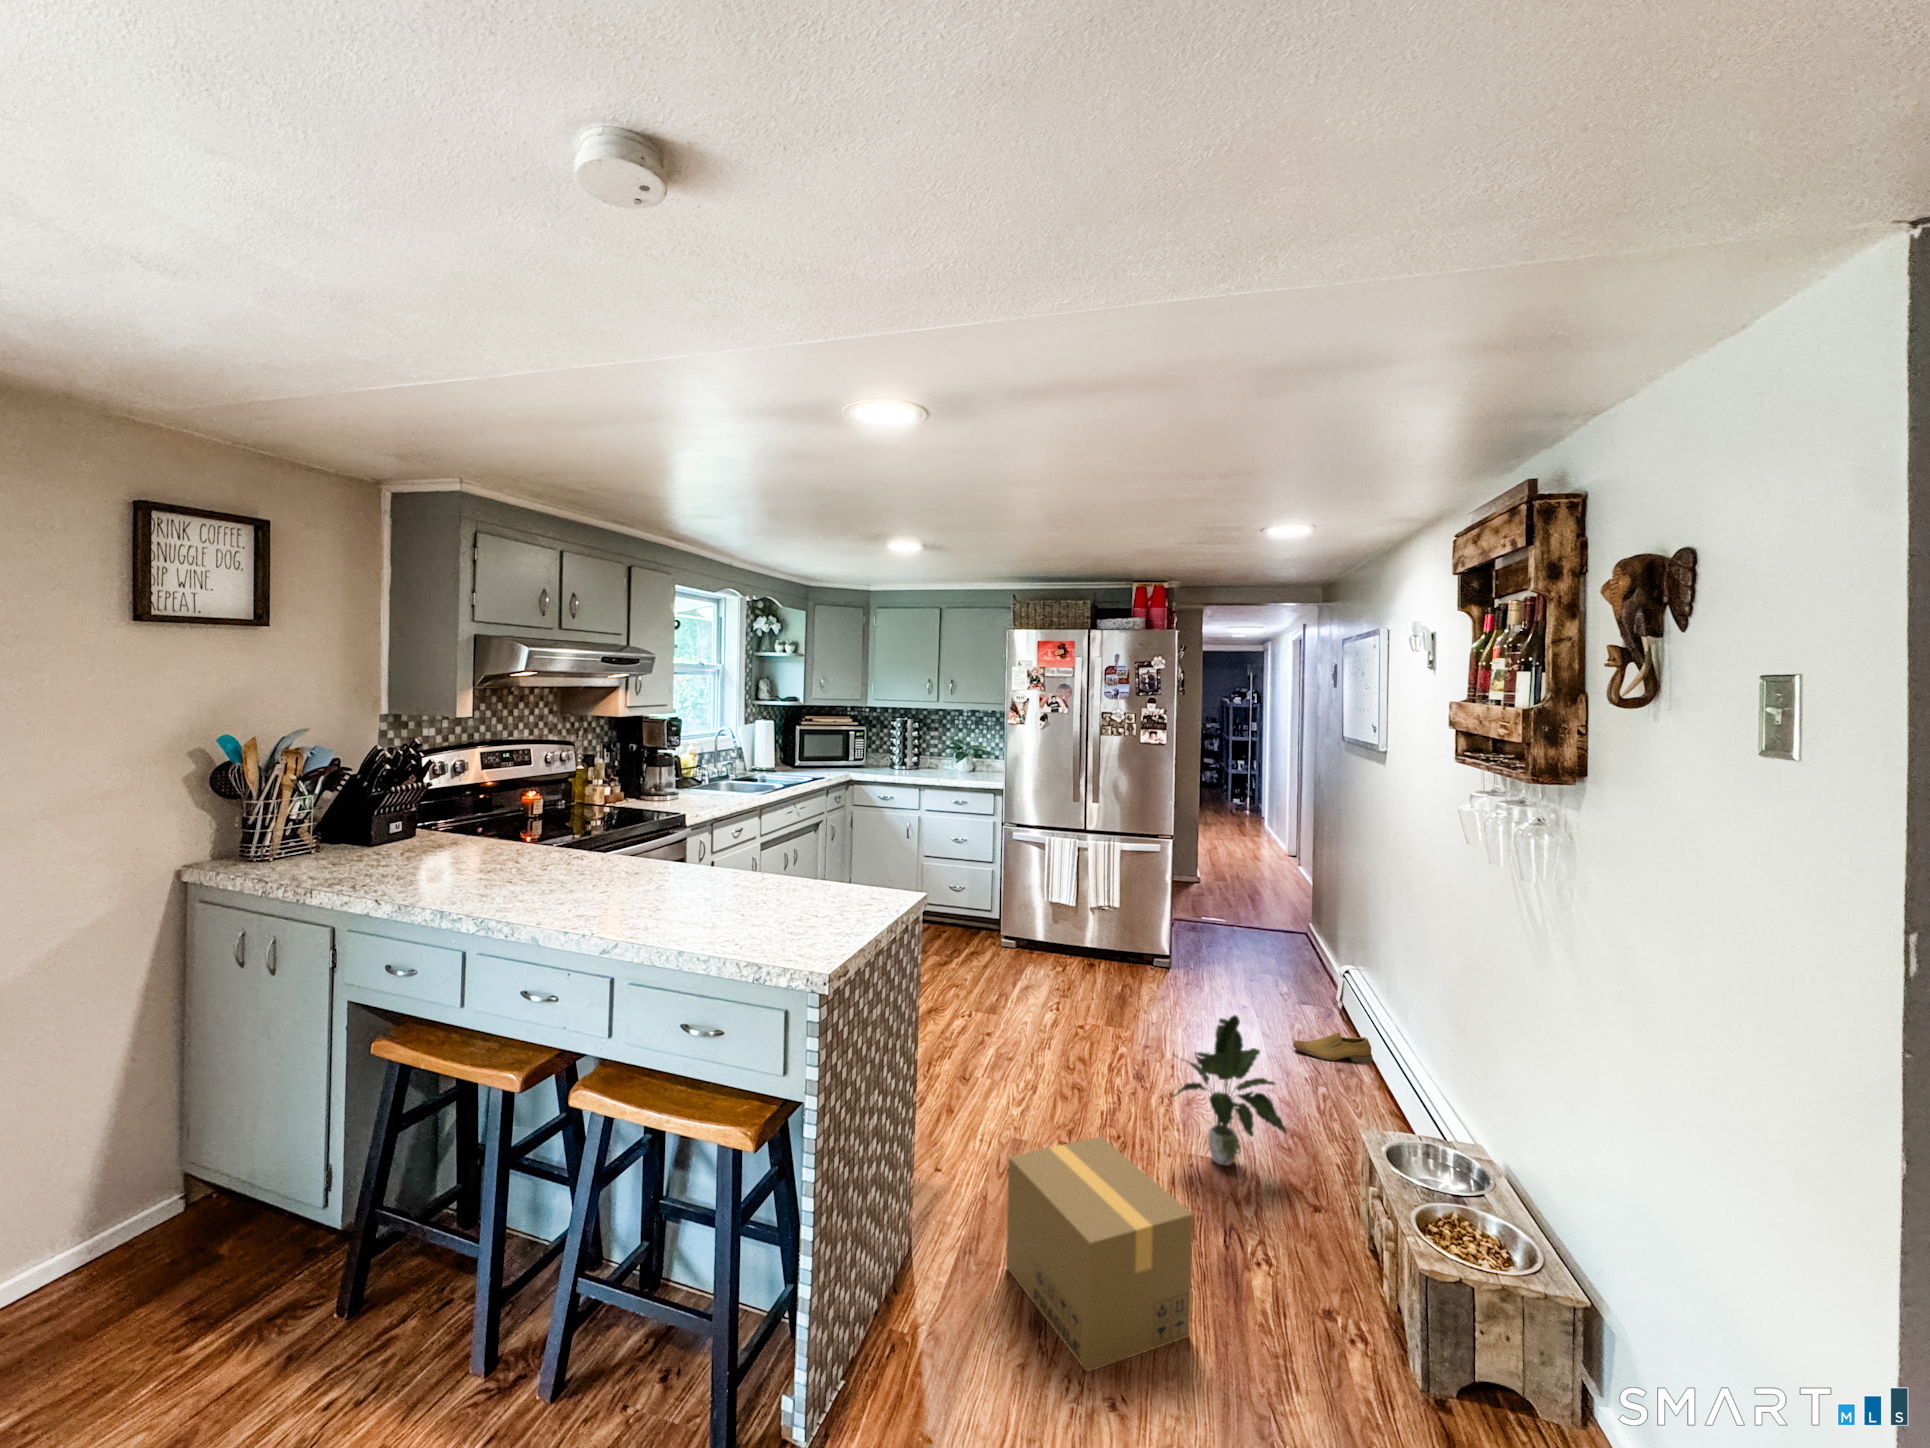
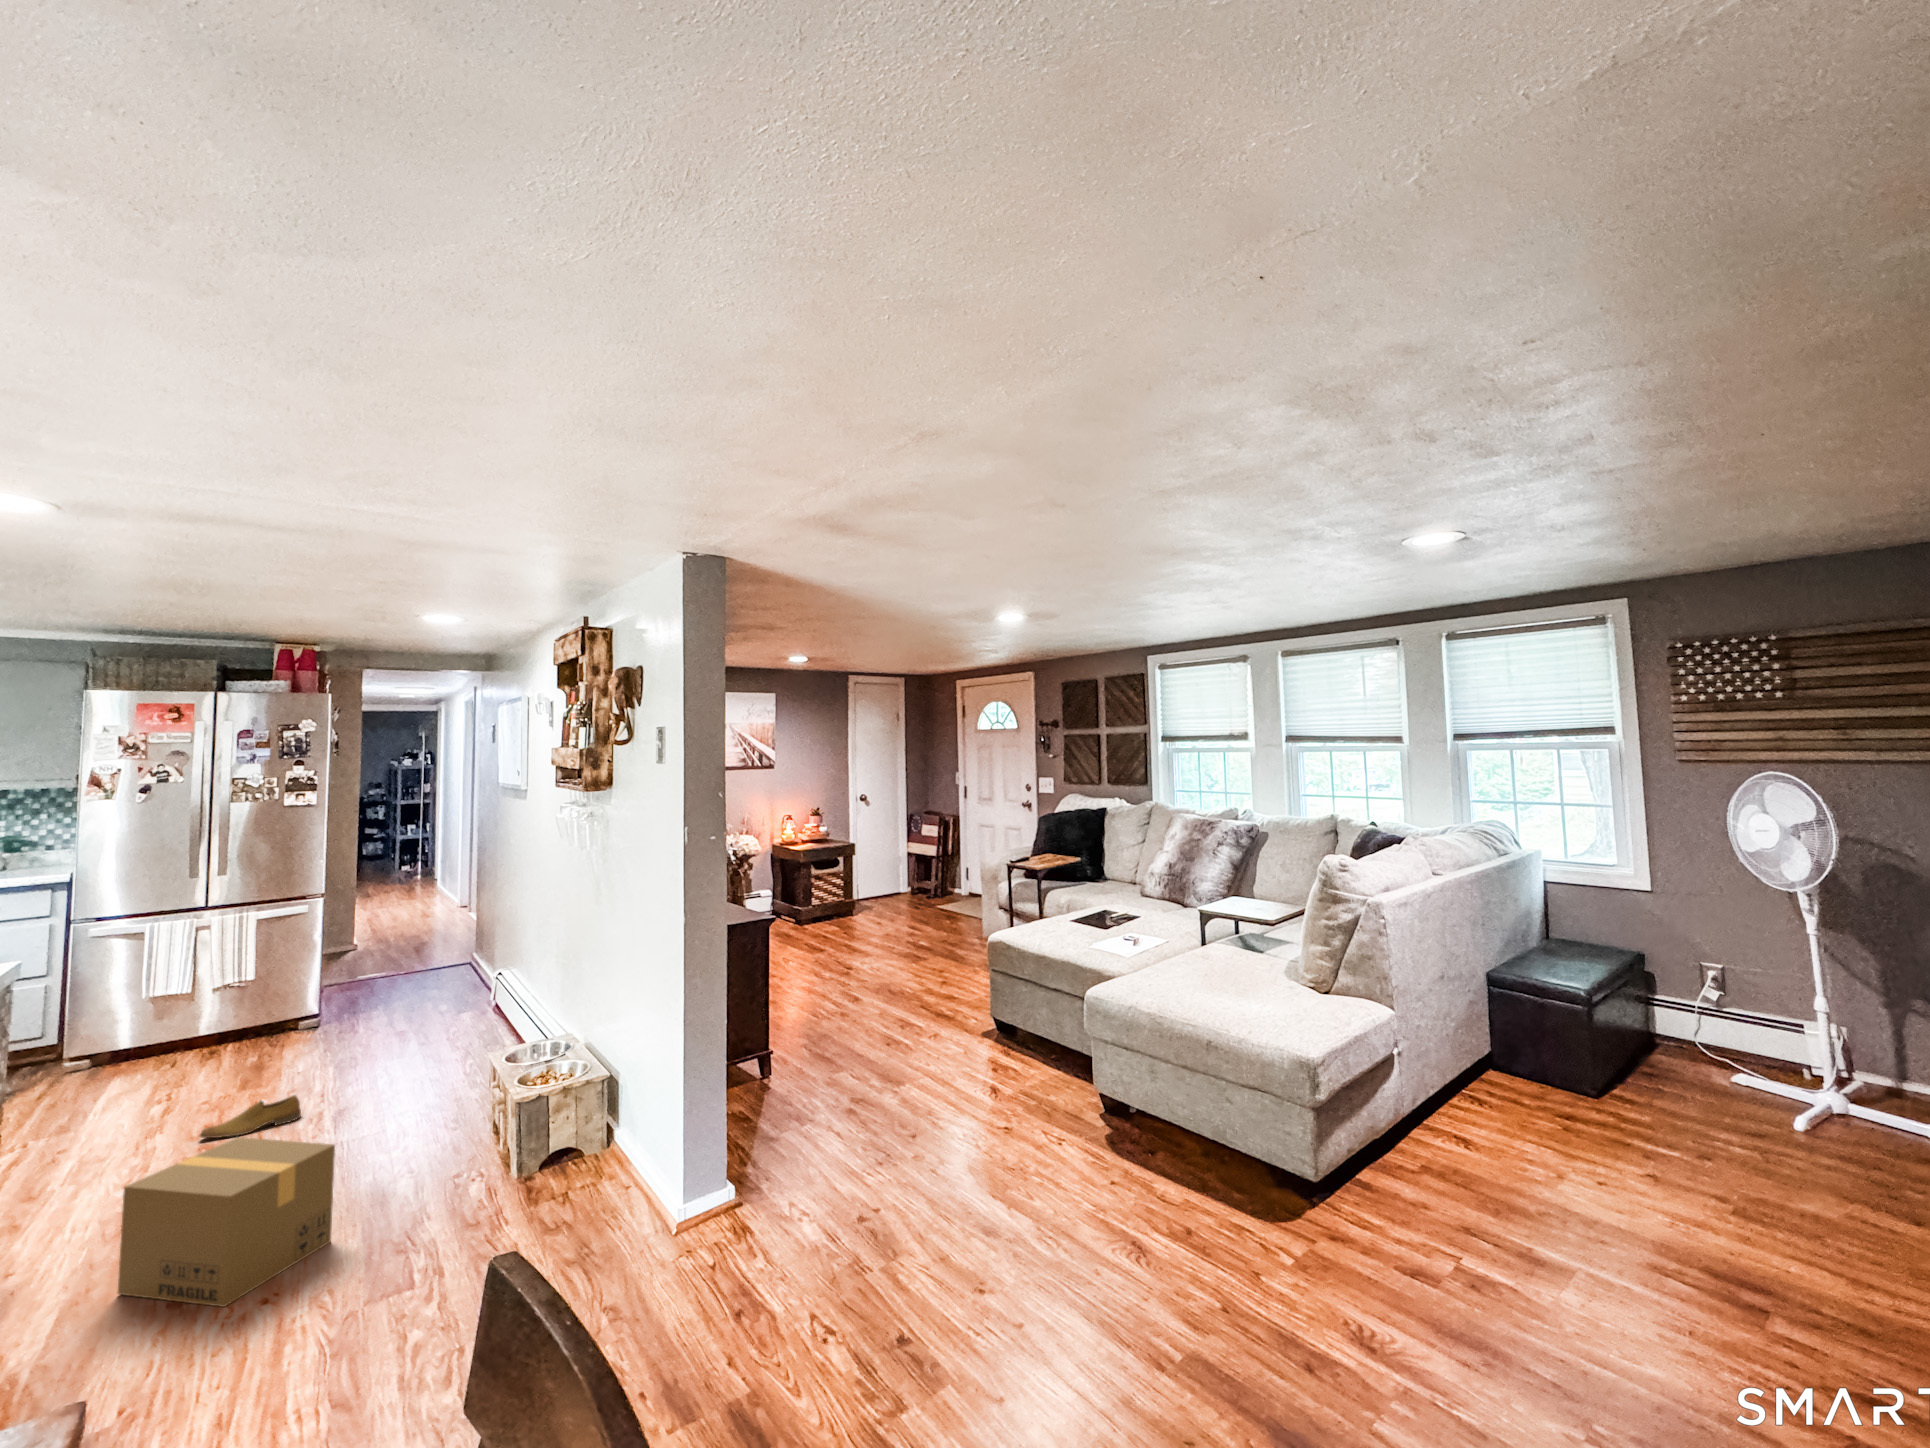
potted plant: present [1170,1015,1287,1165] -> none [313,1009,429,1138]
shoe: present [1293,1032,1372,1064] -> present [200,1095,301,1138]

